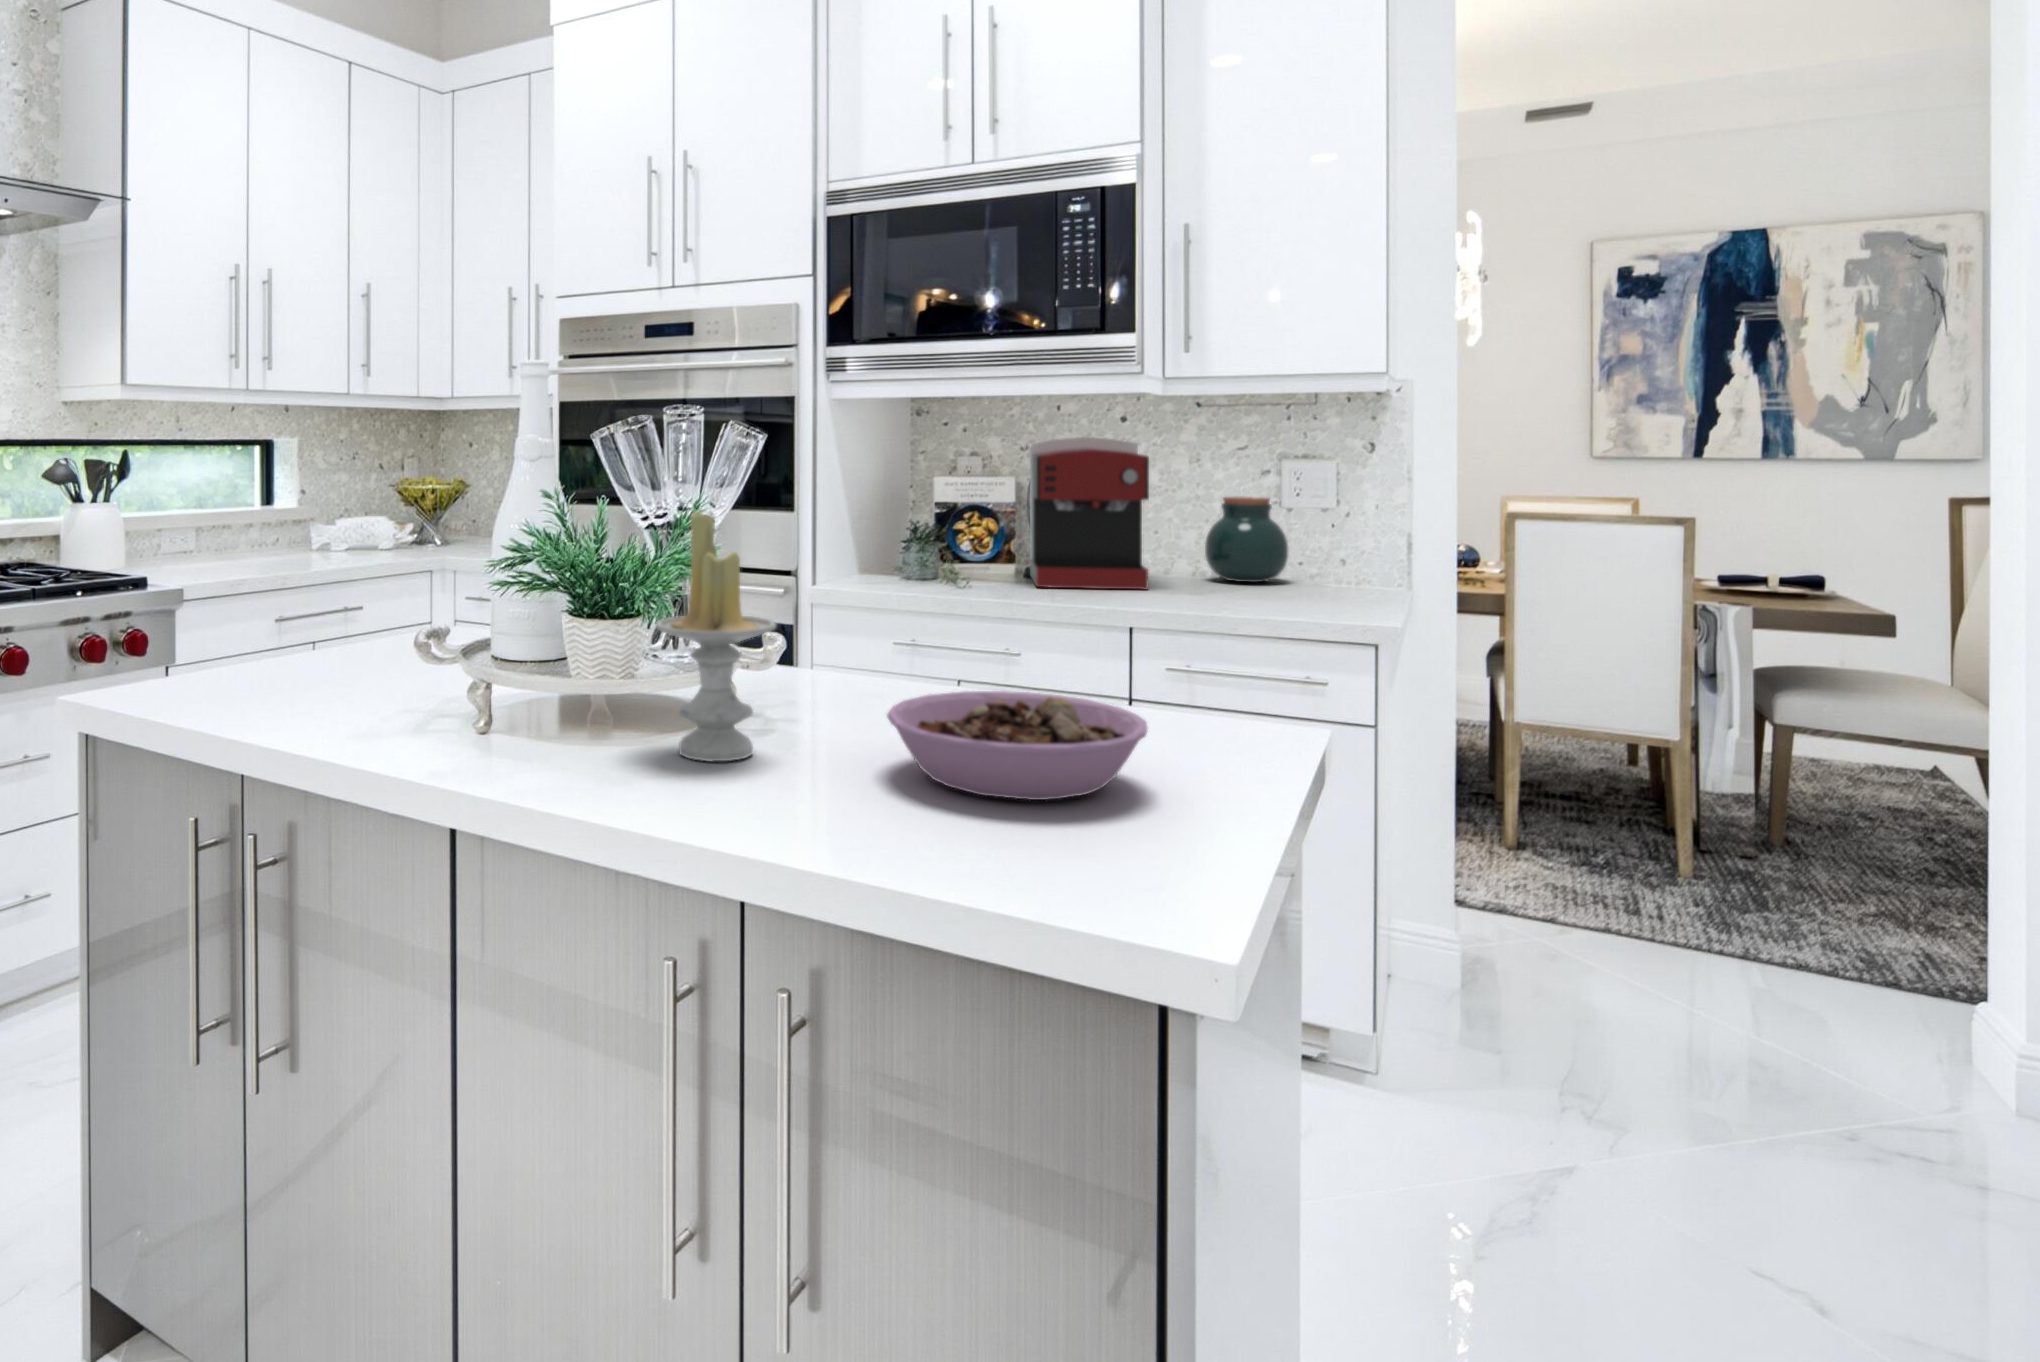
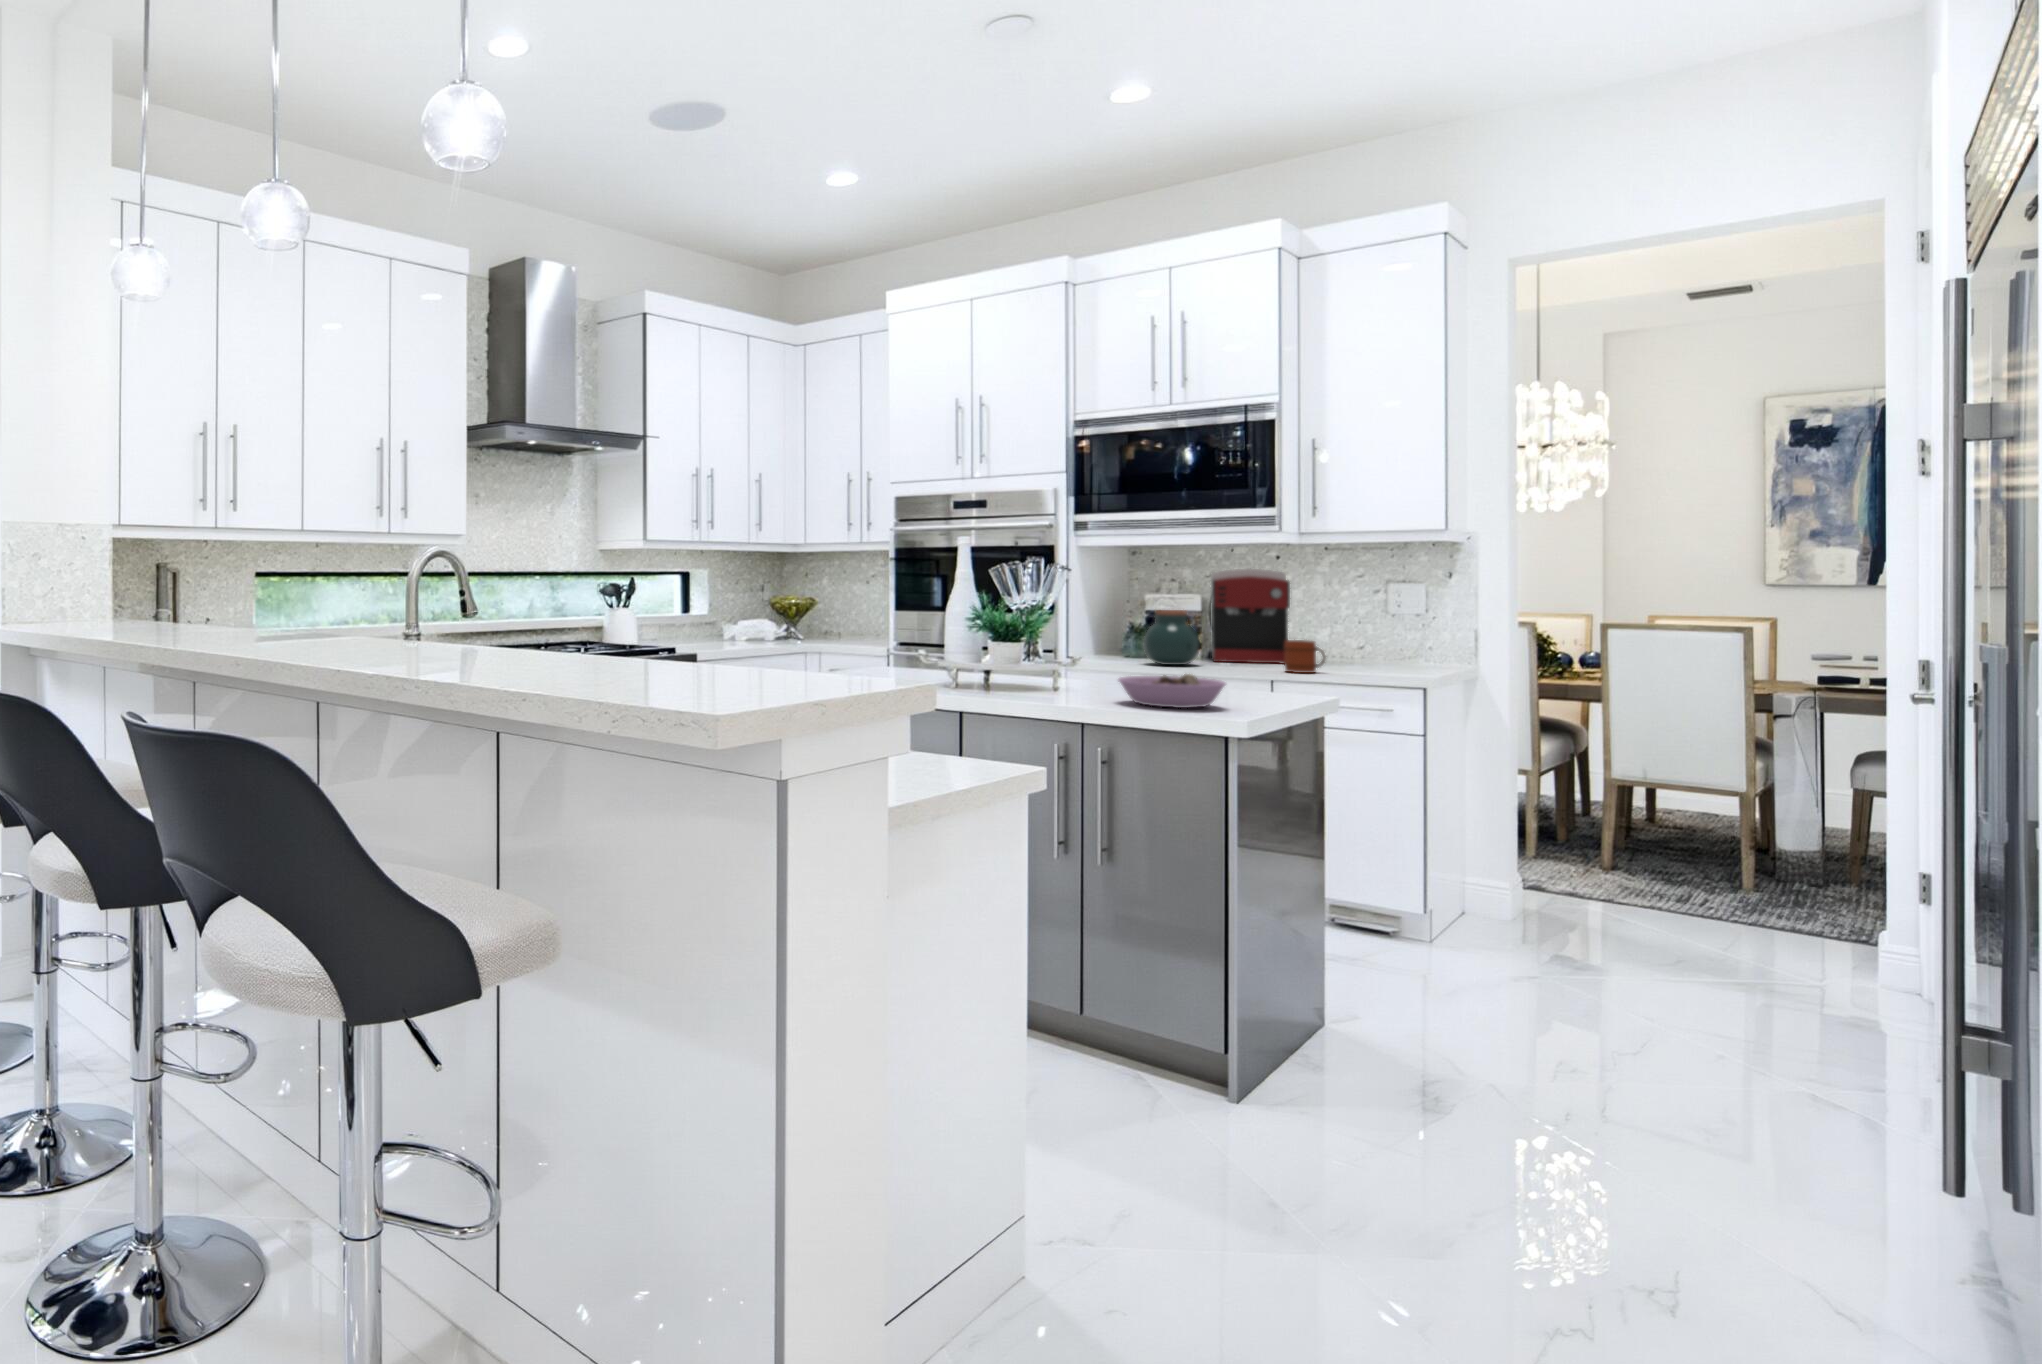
jar: present [1205,497,1288,582] -> present [1144,610,1200,665]
candle: present [656,512,776,761] -> none [1018,602,1070,698]
mug: none [1153,556,1216,614] -> present [1284,640,1325,673]

